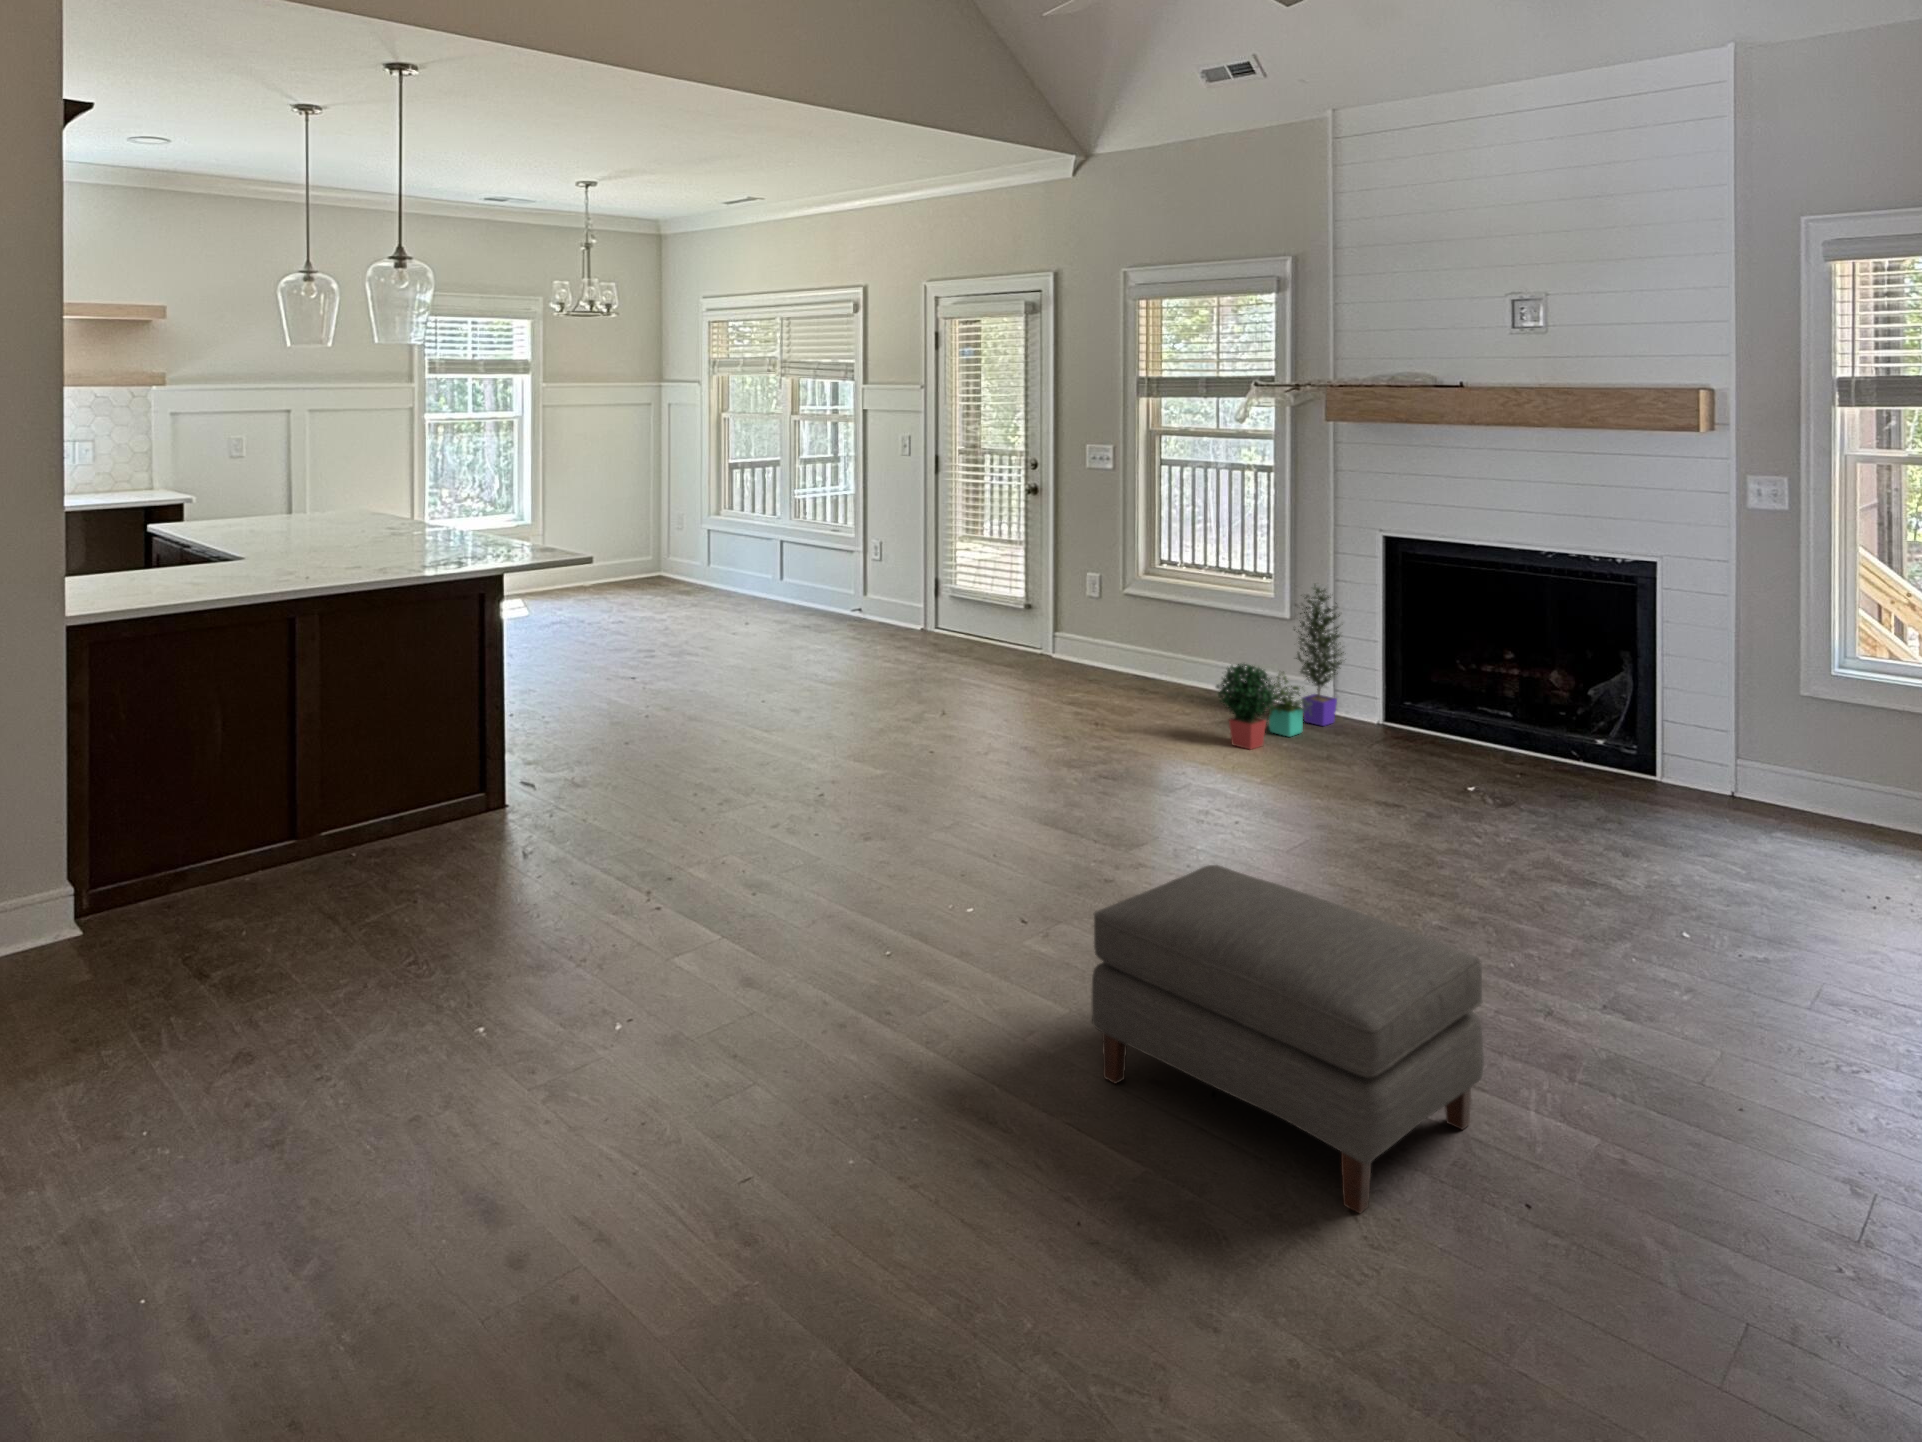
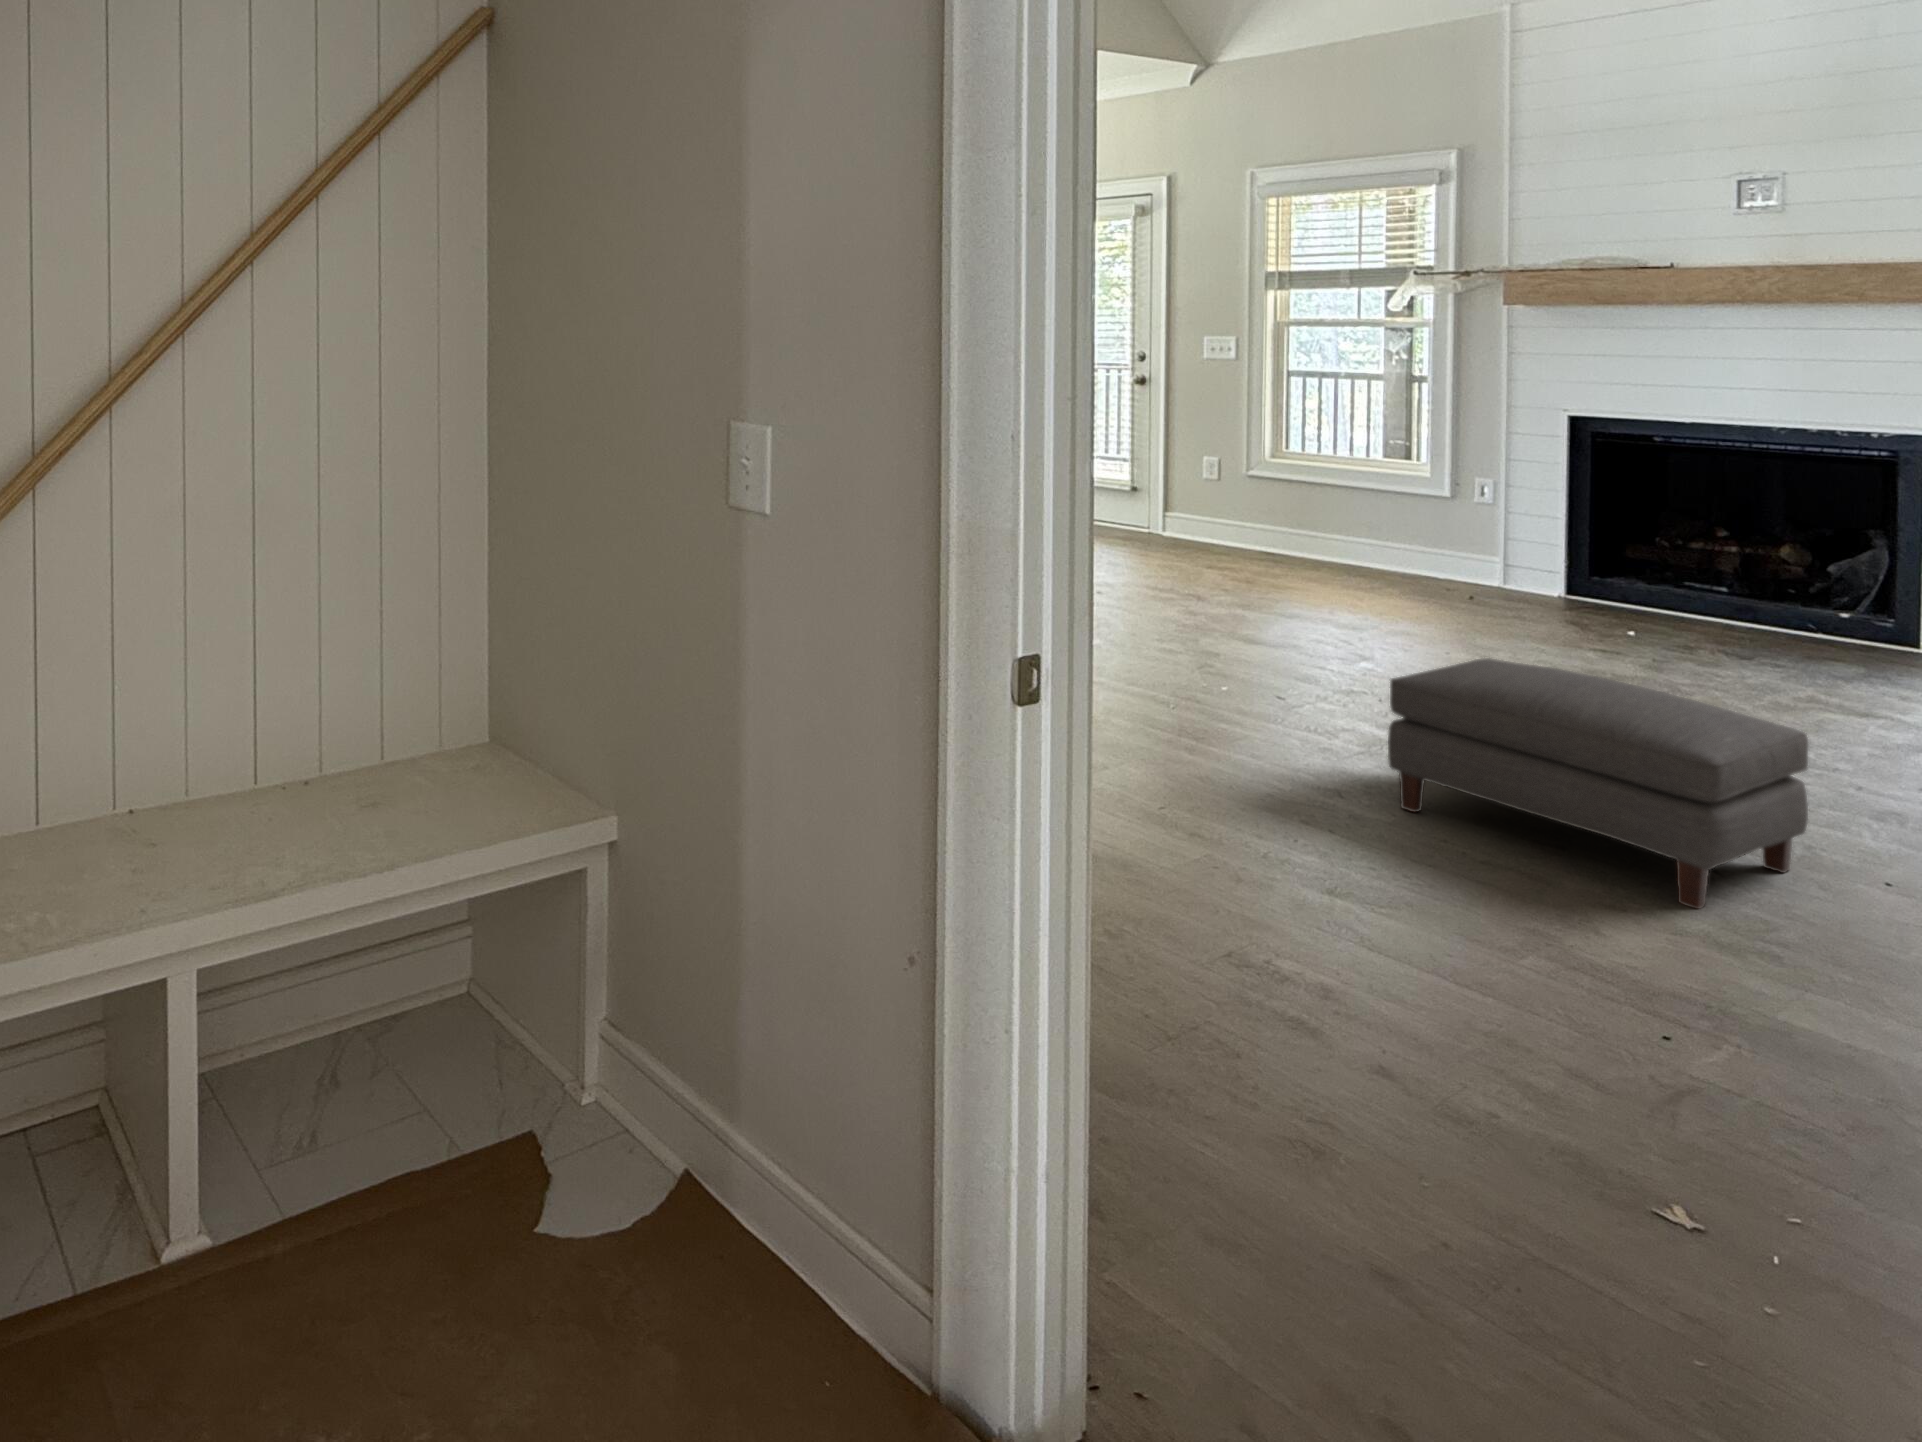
potted plant: present [1216,587,1344,750] -> none [1380,461,1524,609]

